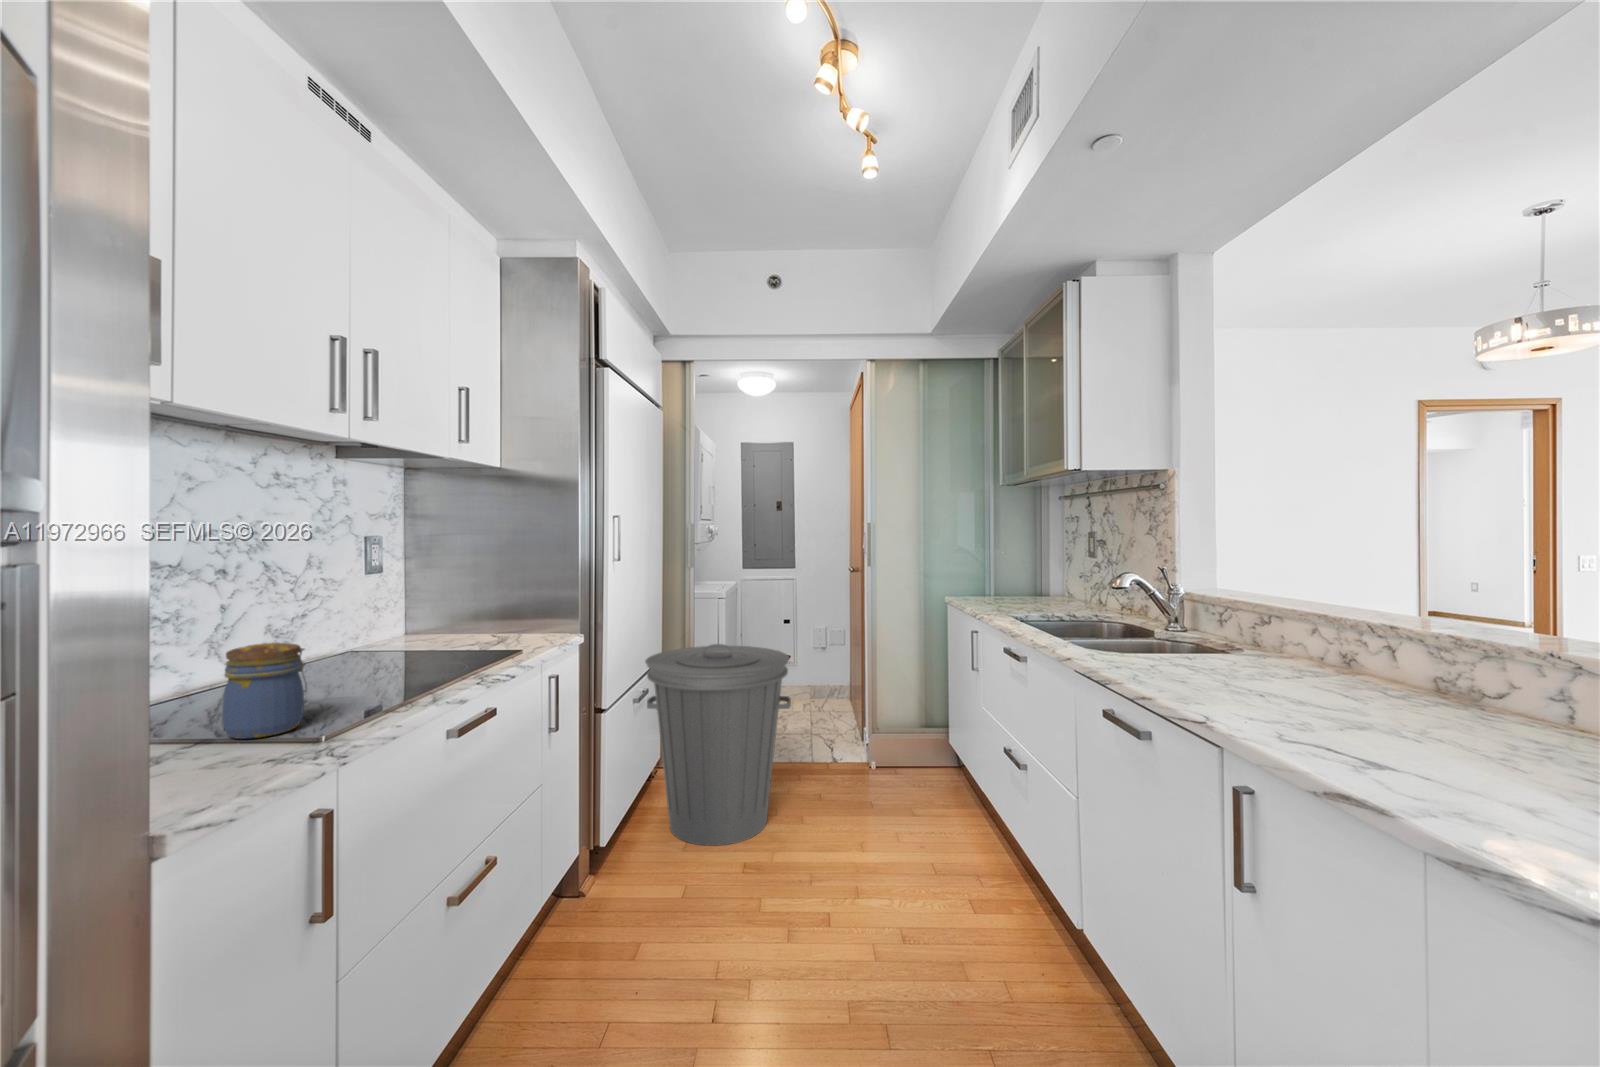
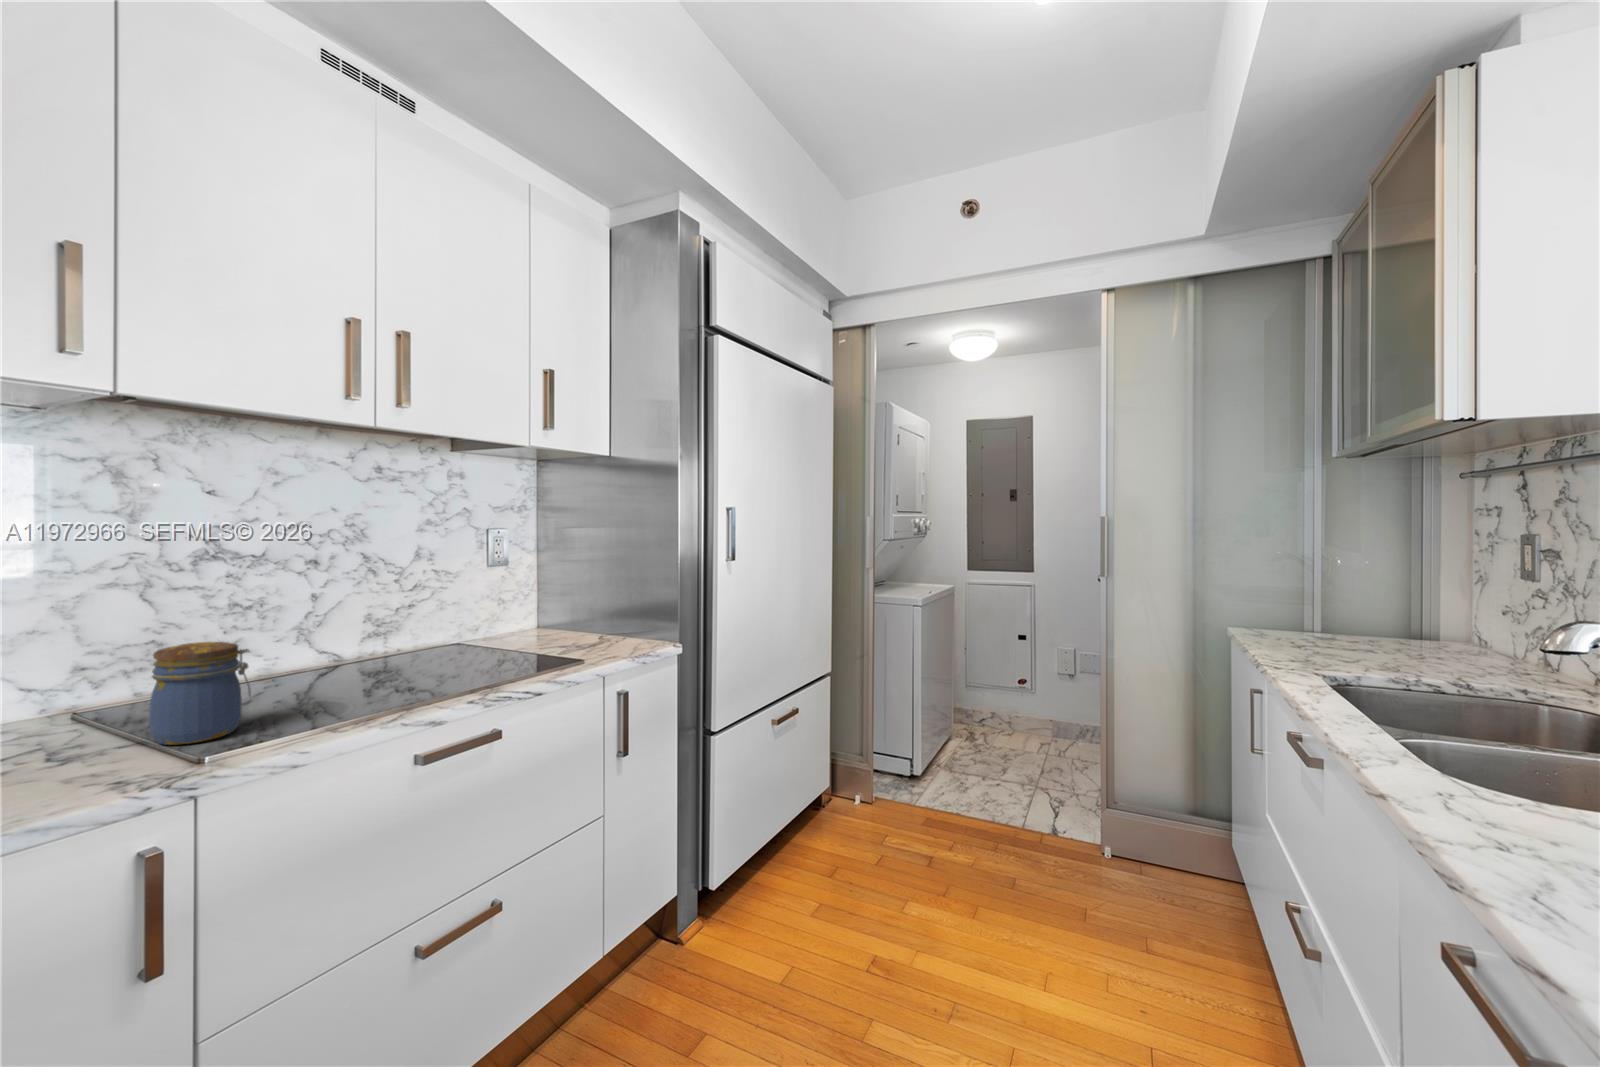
trash can: present [645,644,791,846] -> none [782,665,960,922]

